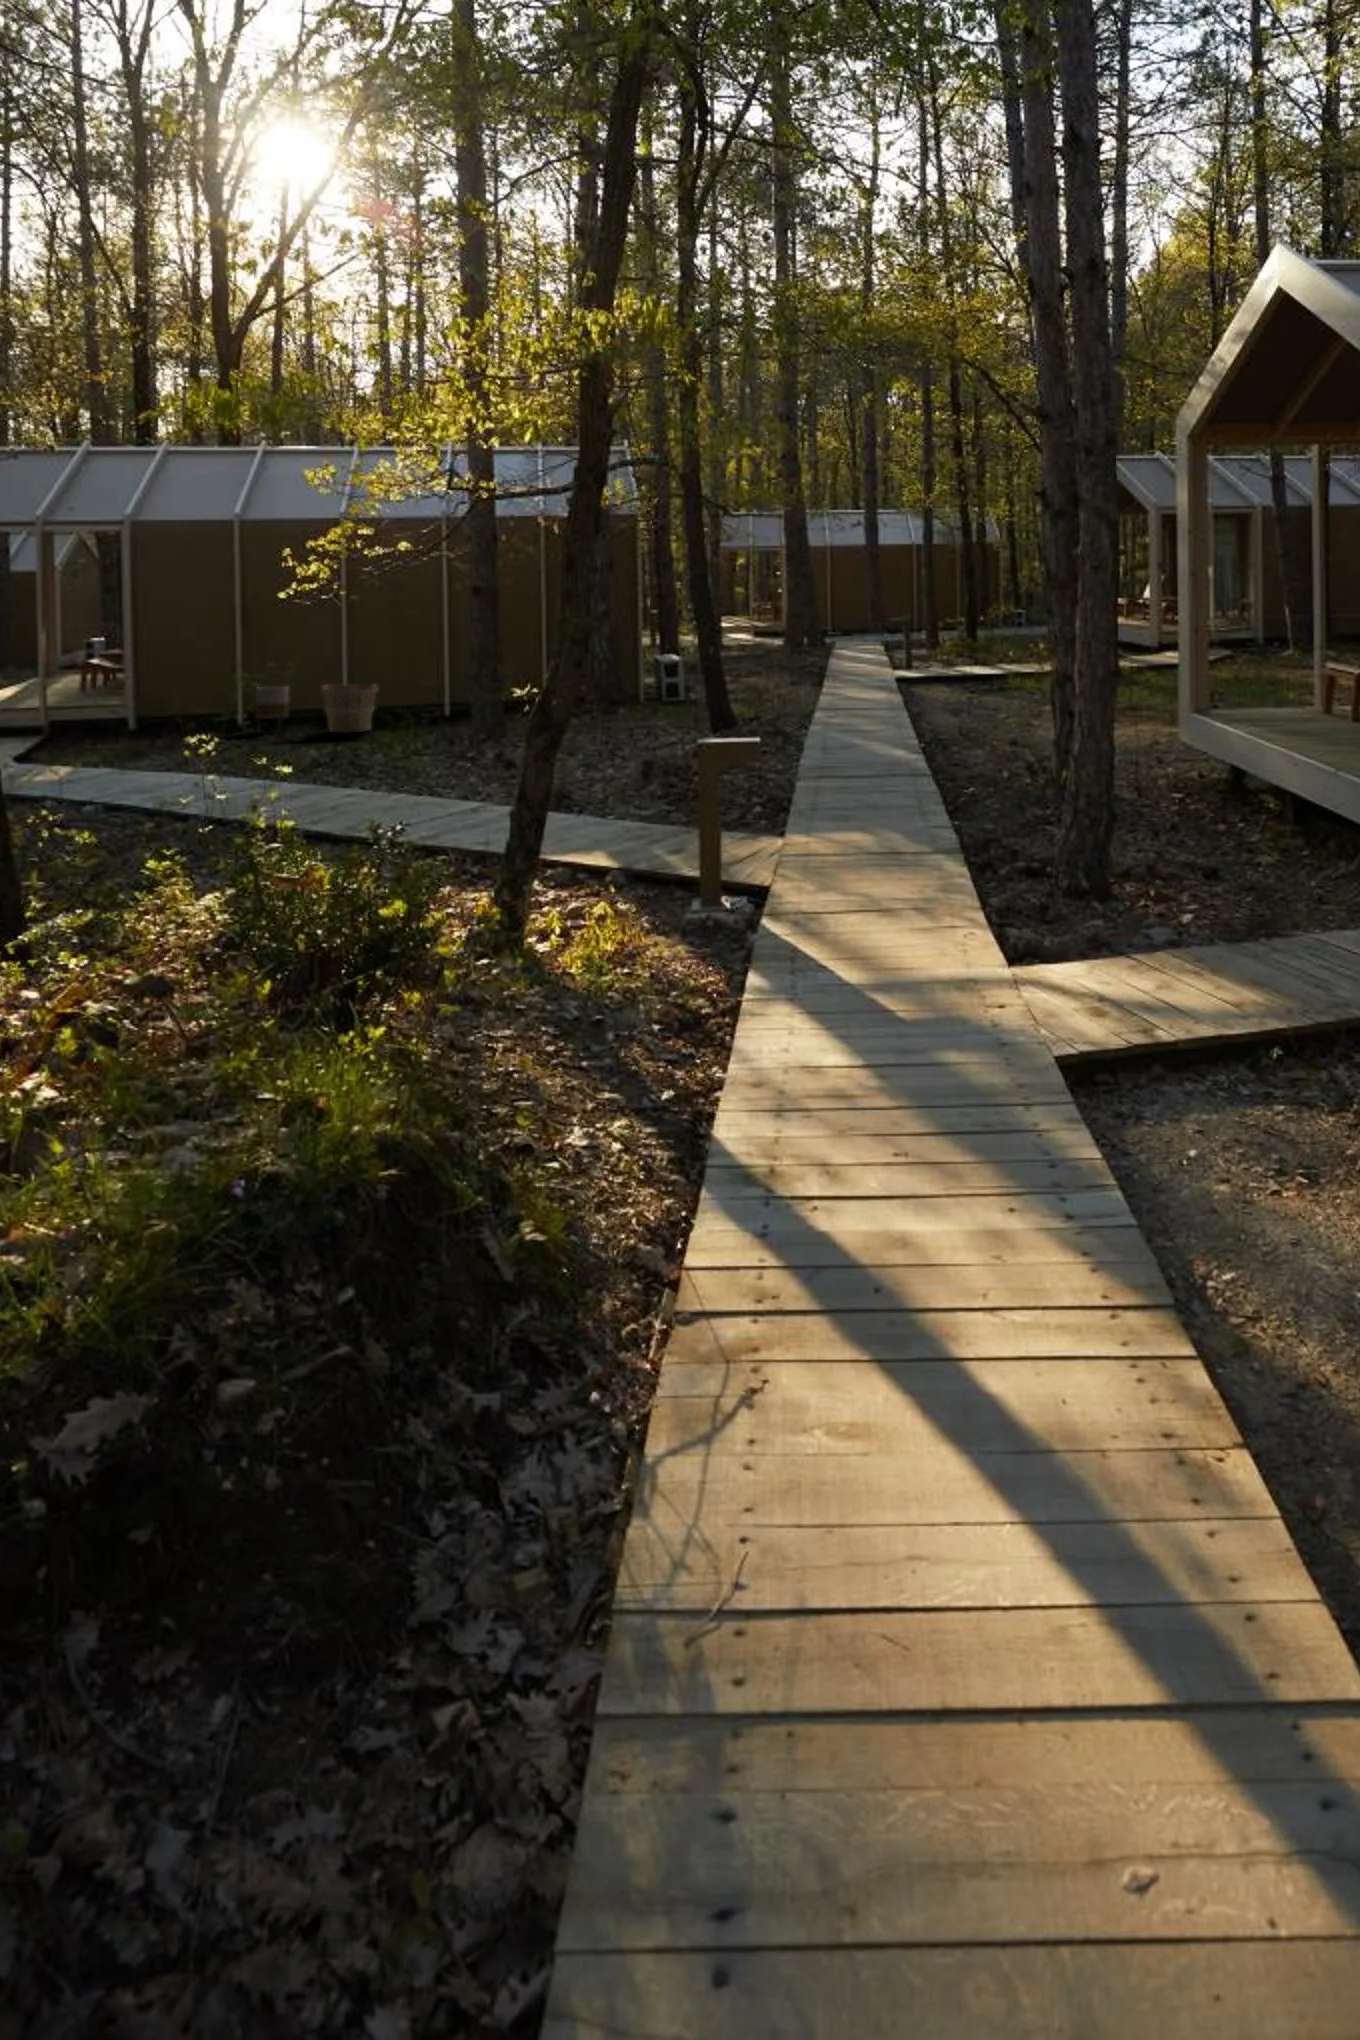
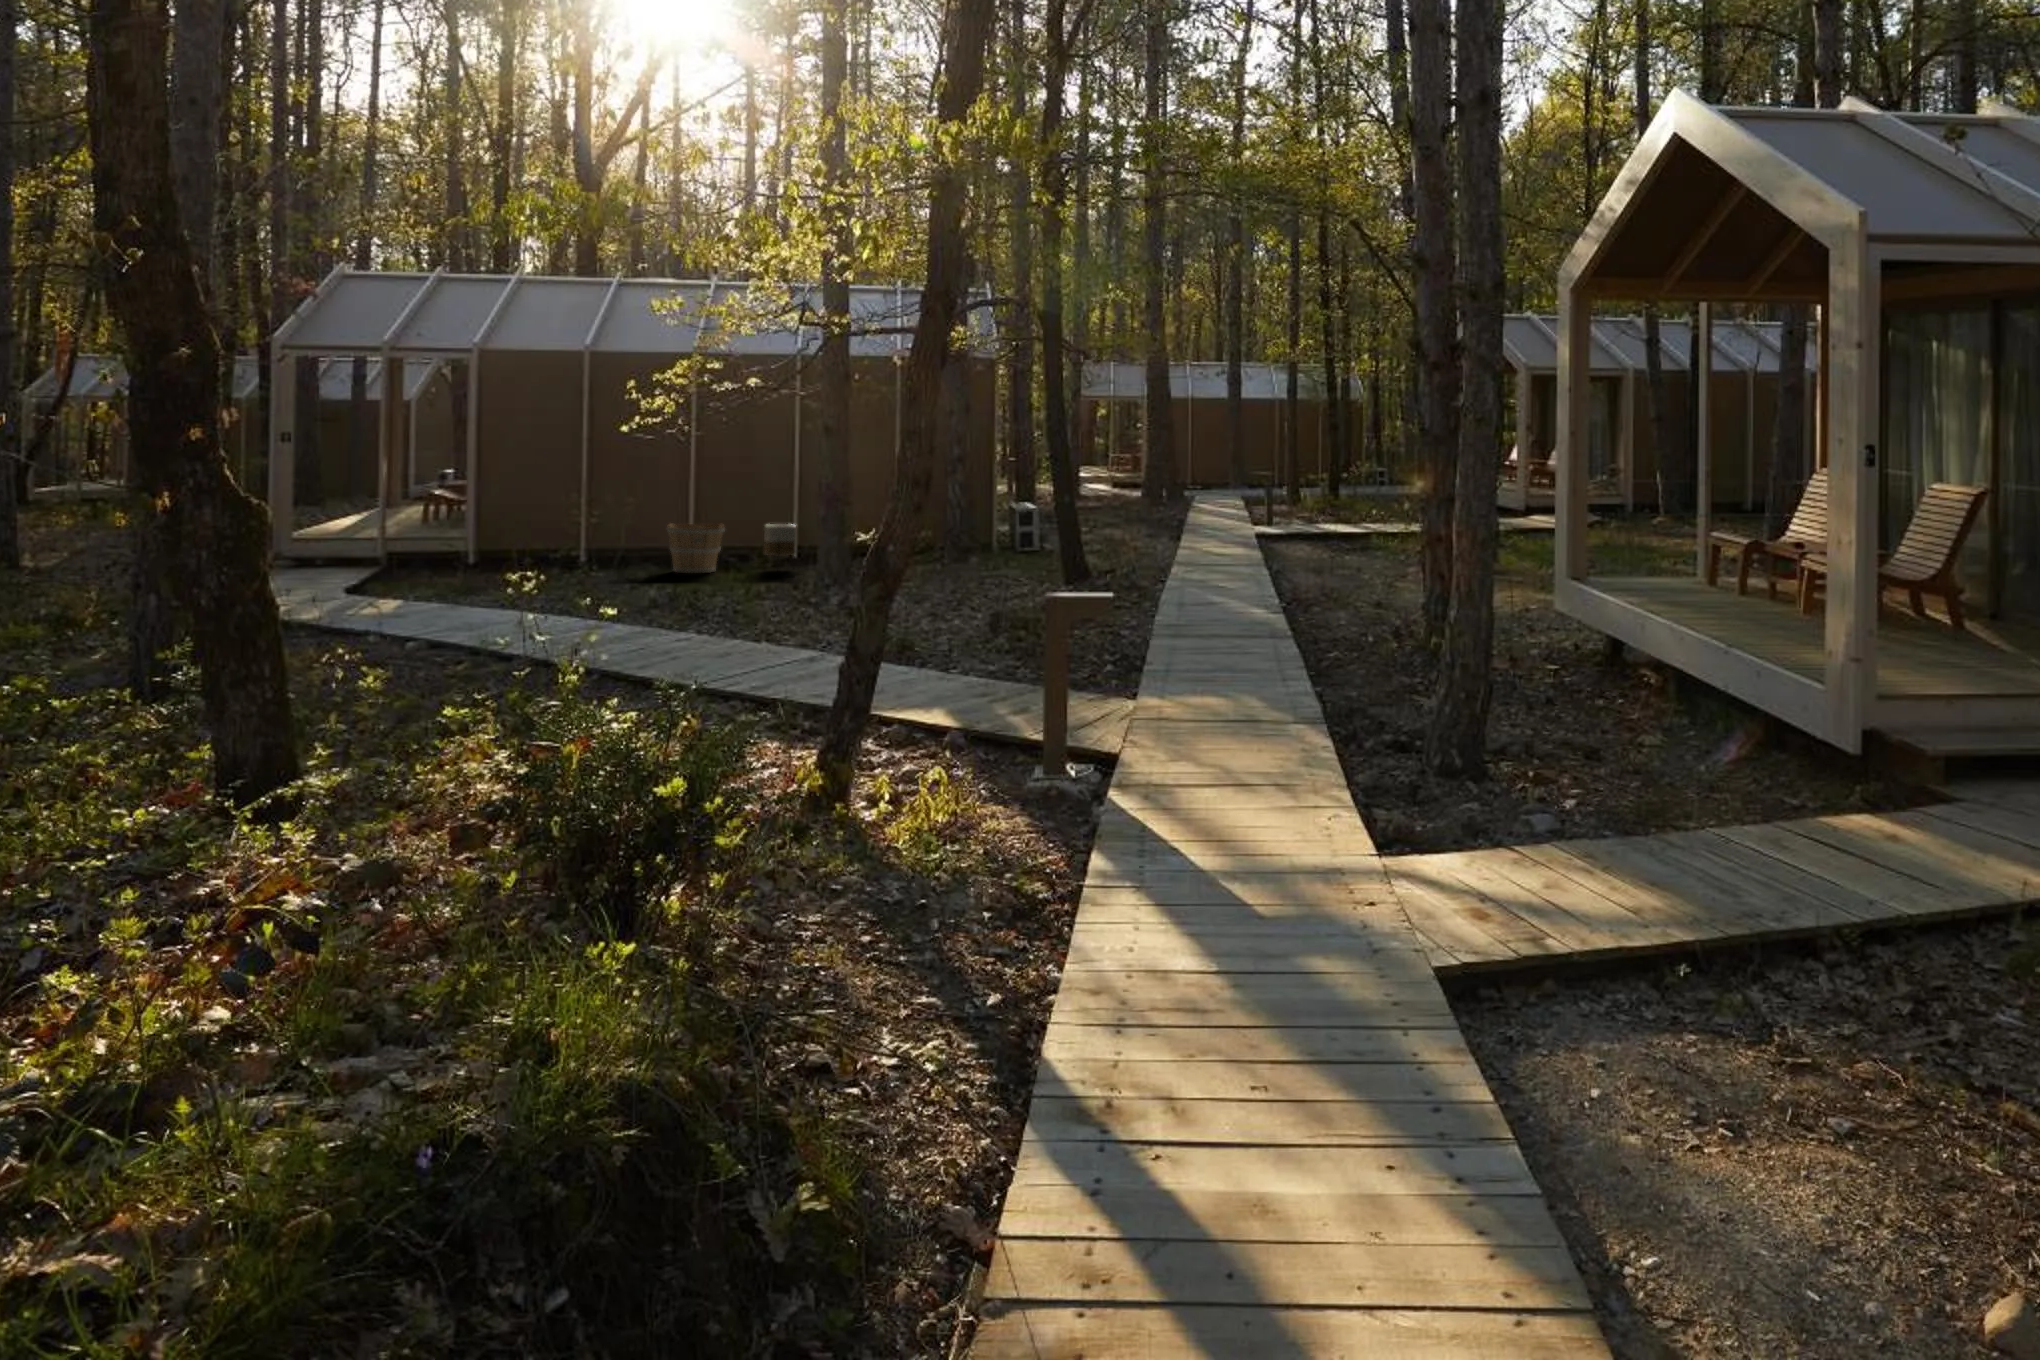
planter: present [255,686,288,717] -> present [764,524,796,558]

